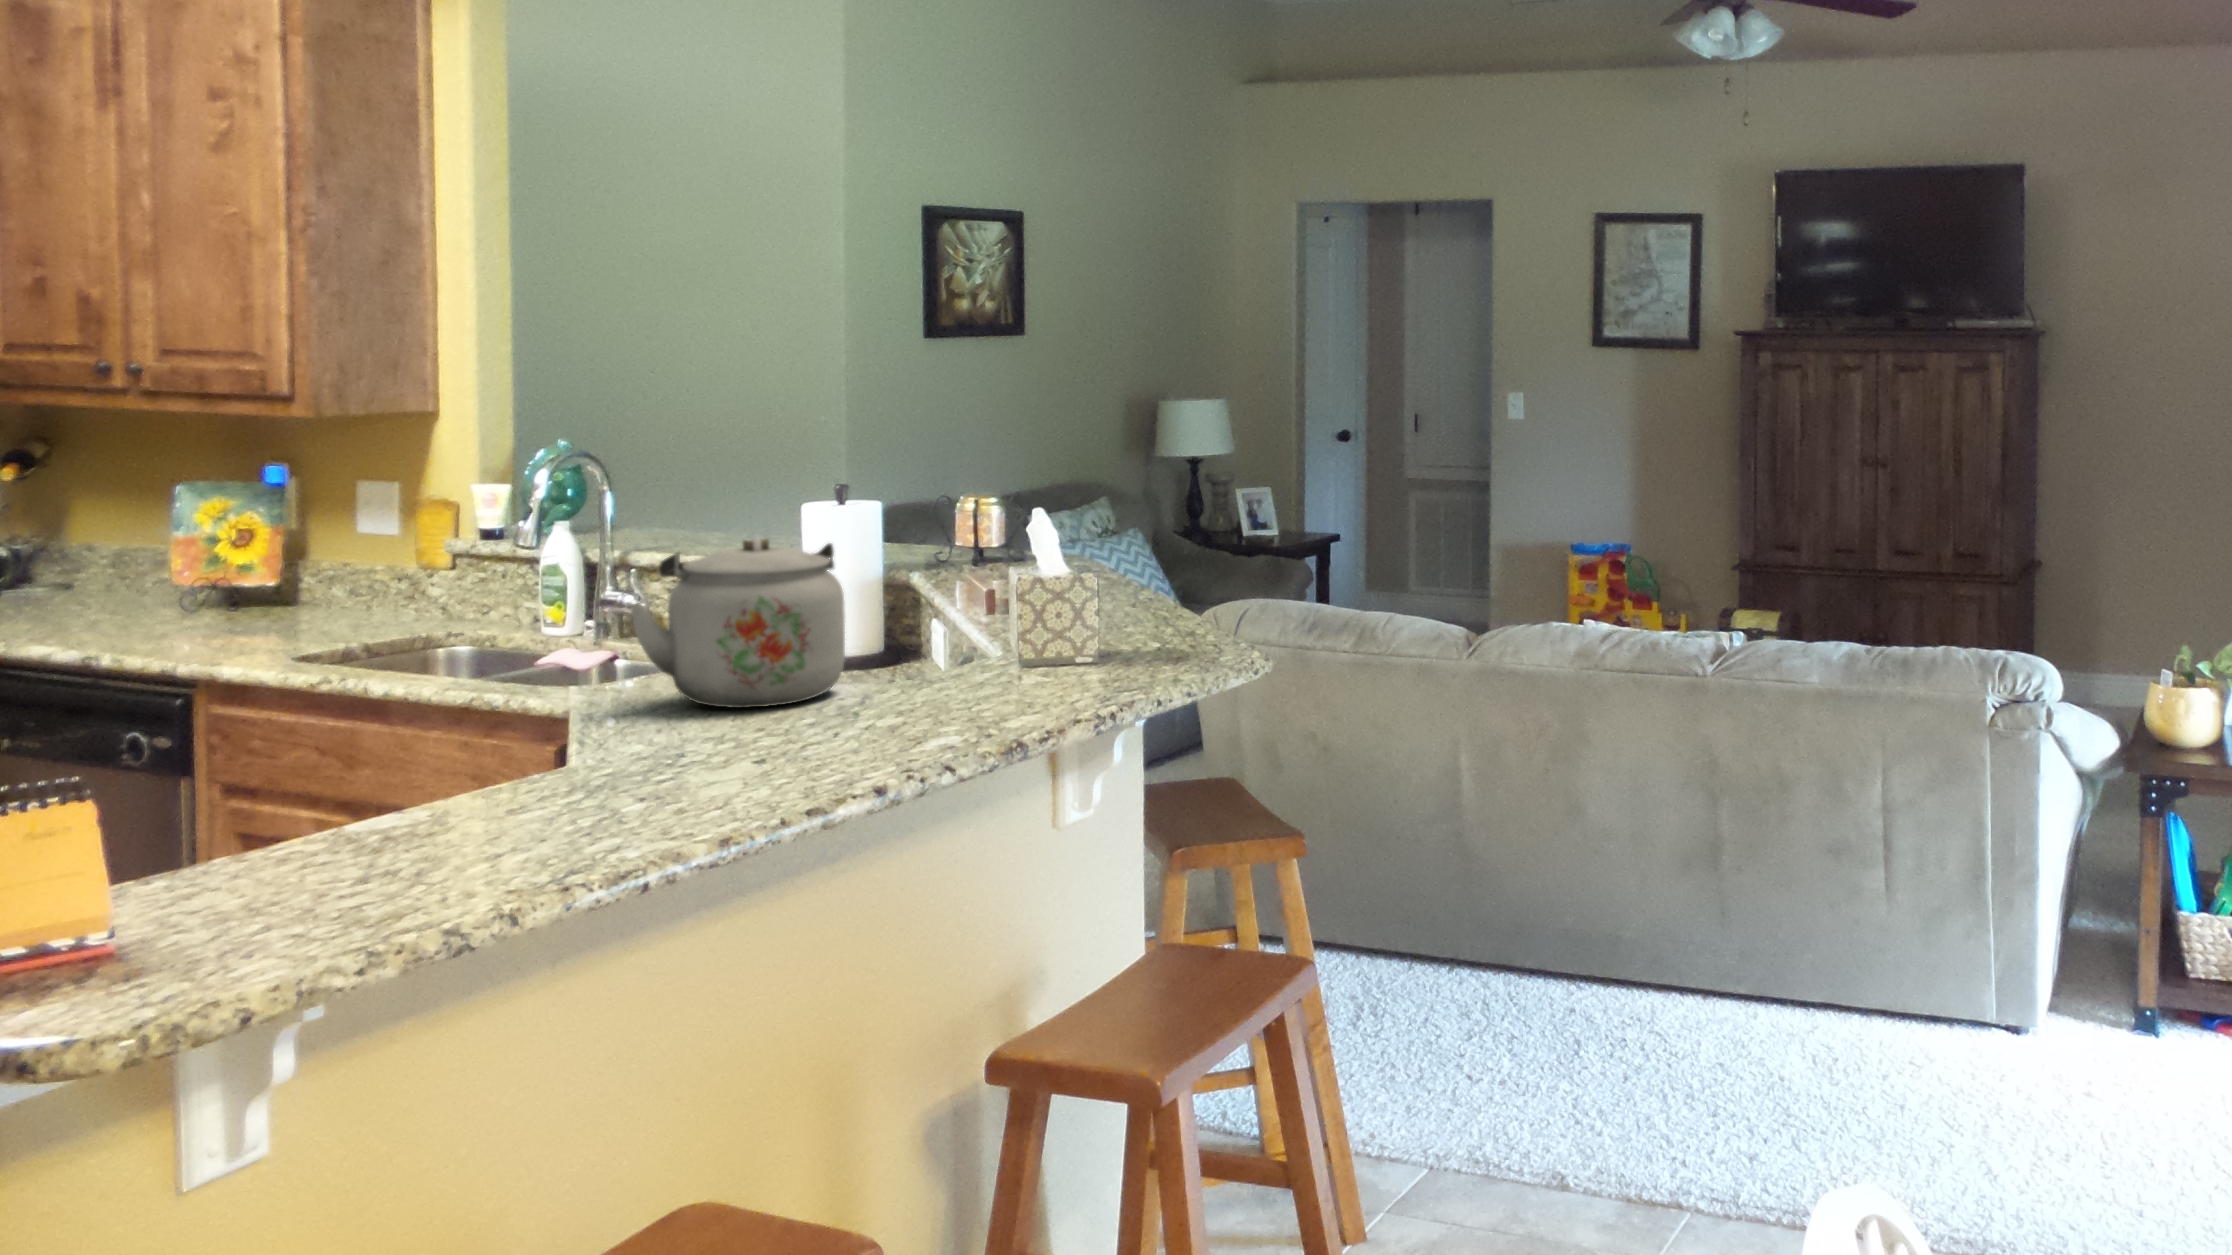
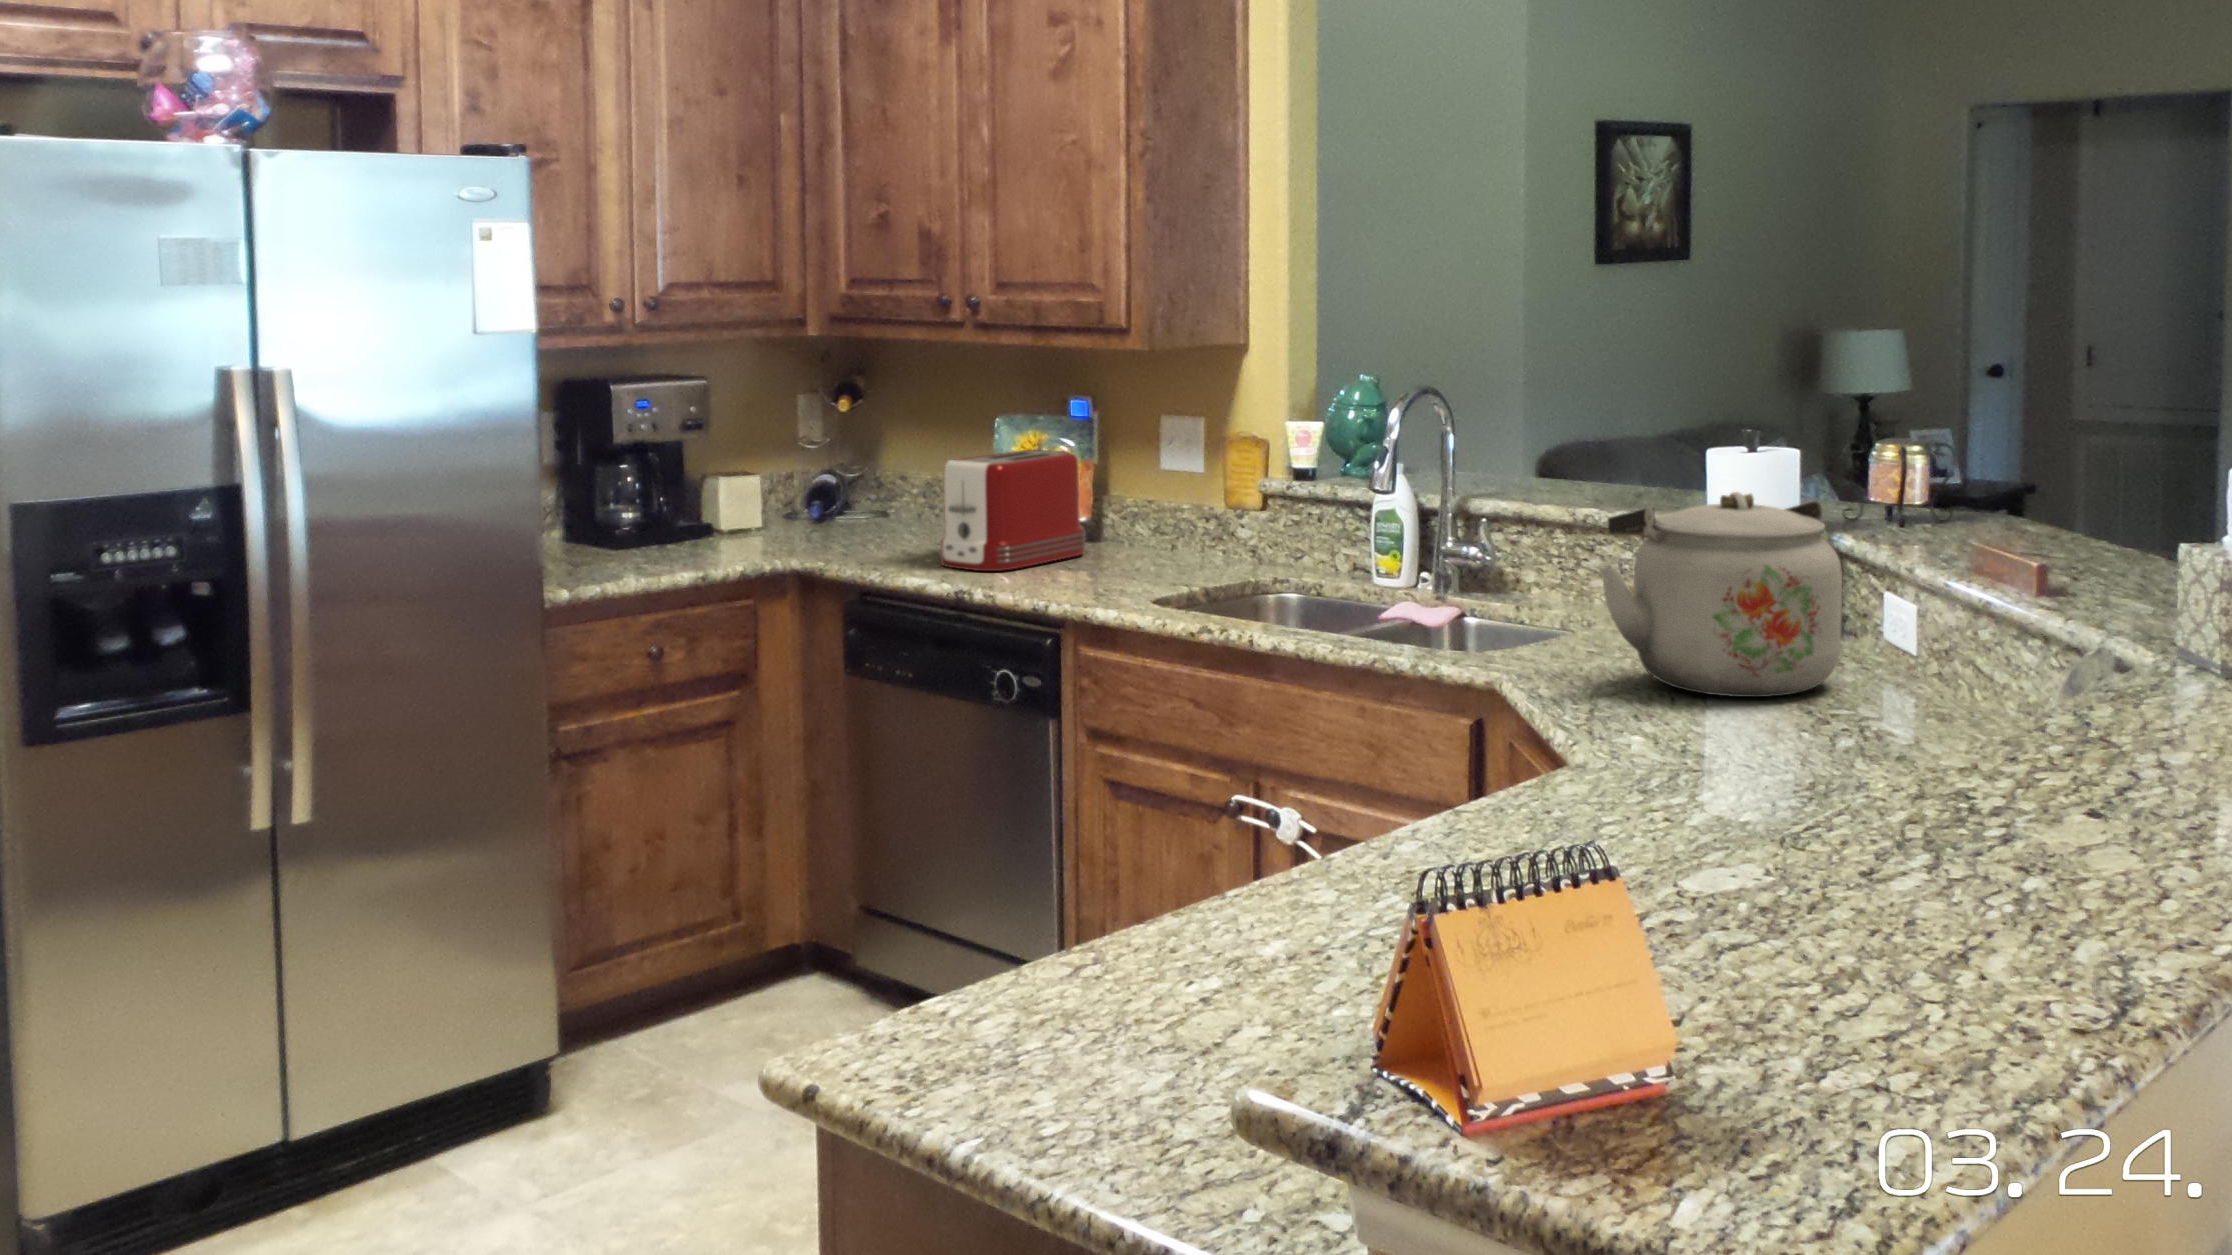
toaster: none [83,516,264,638] -> present [940,450,1086,571]

